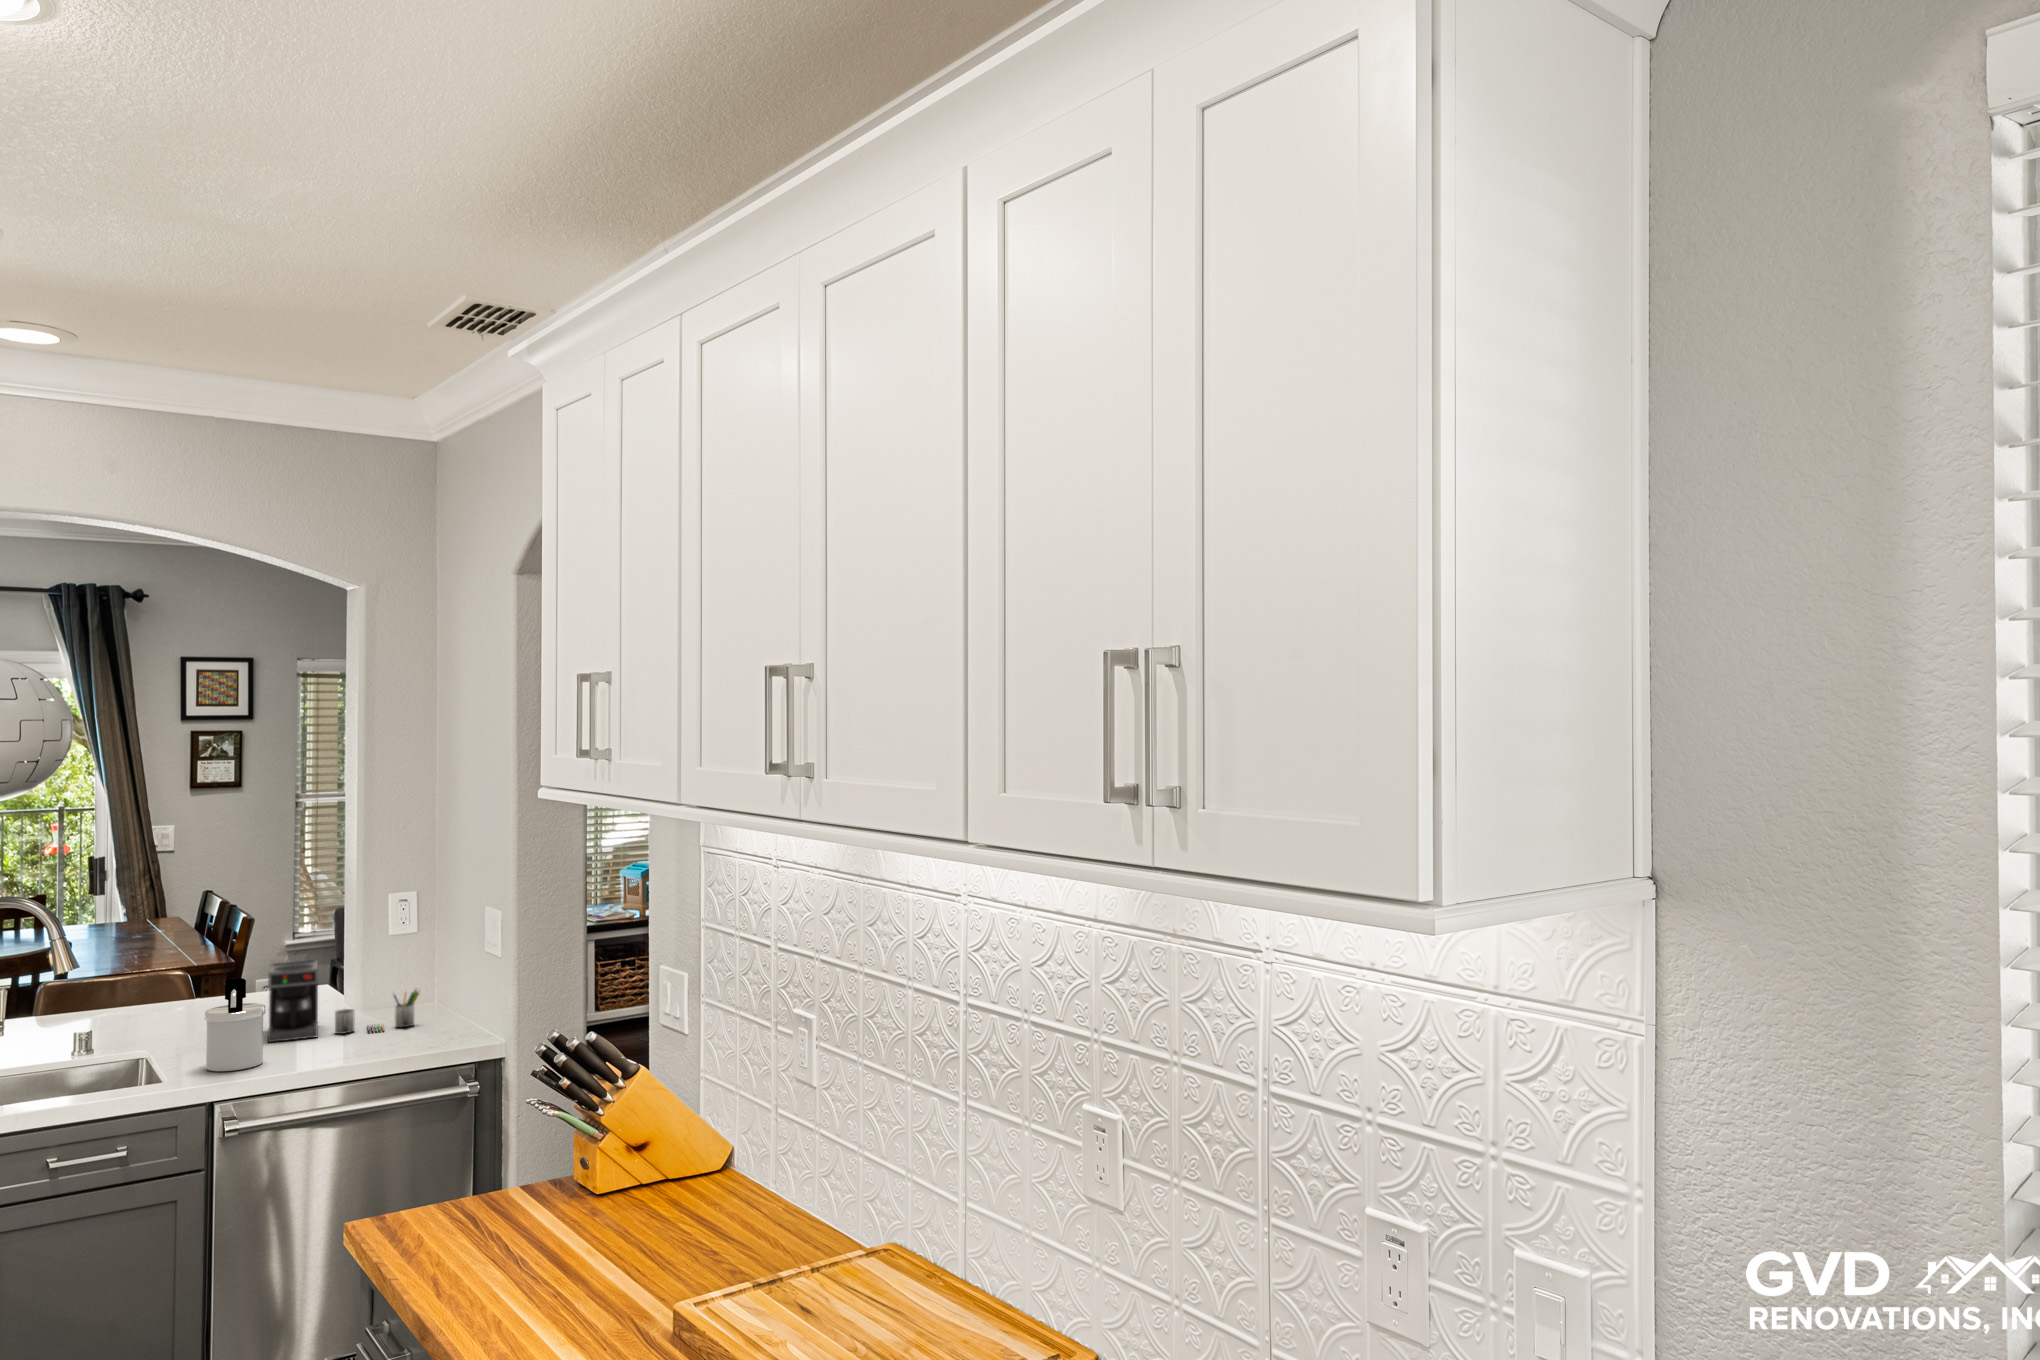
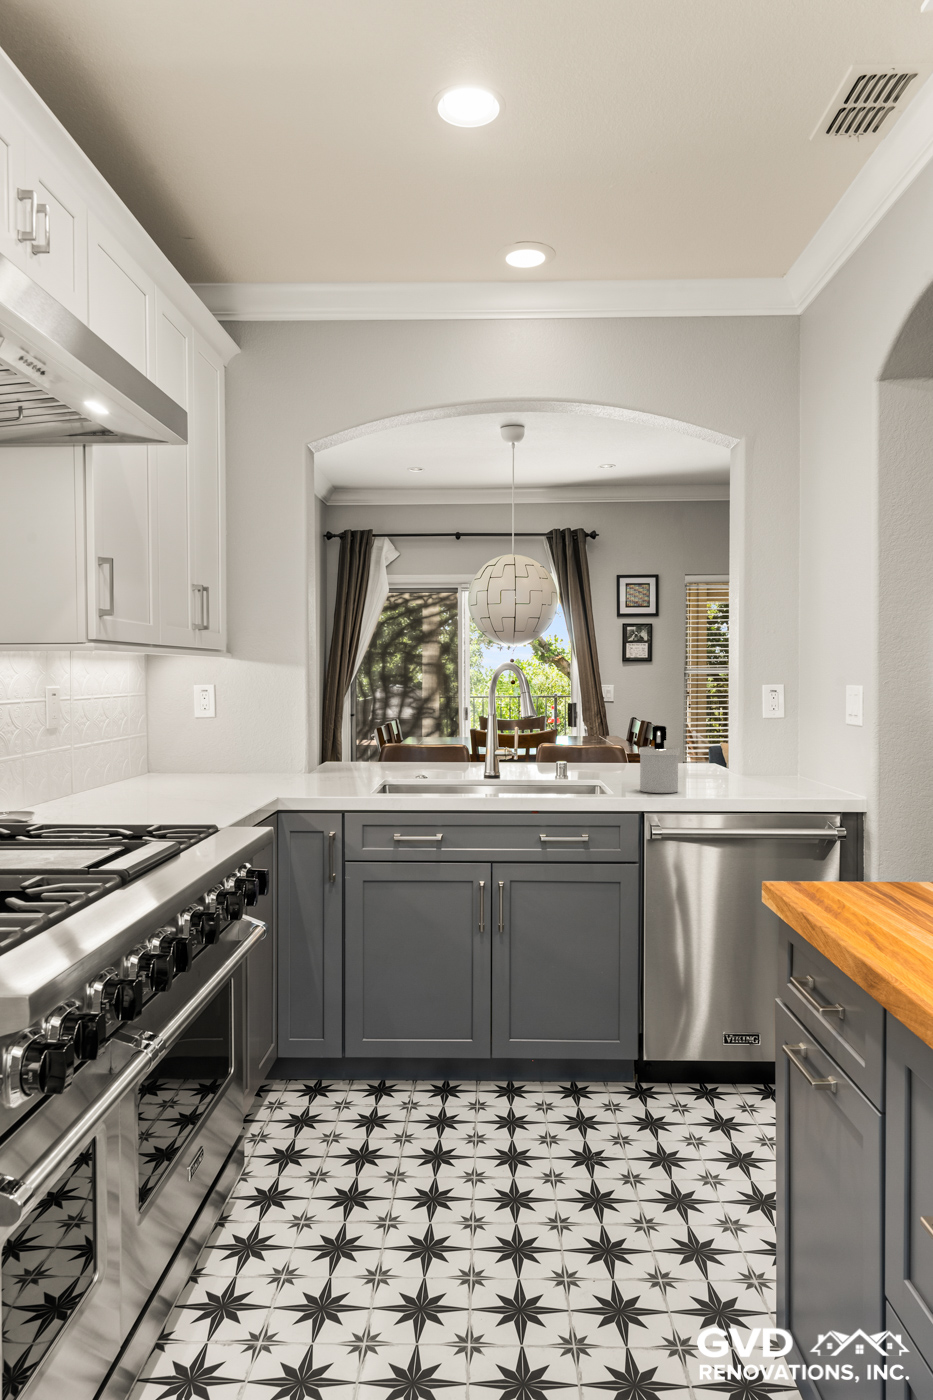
coffee maker: present [268,960,419,1042] -> none [680,729,791,786]

